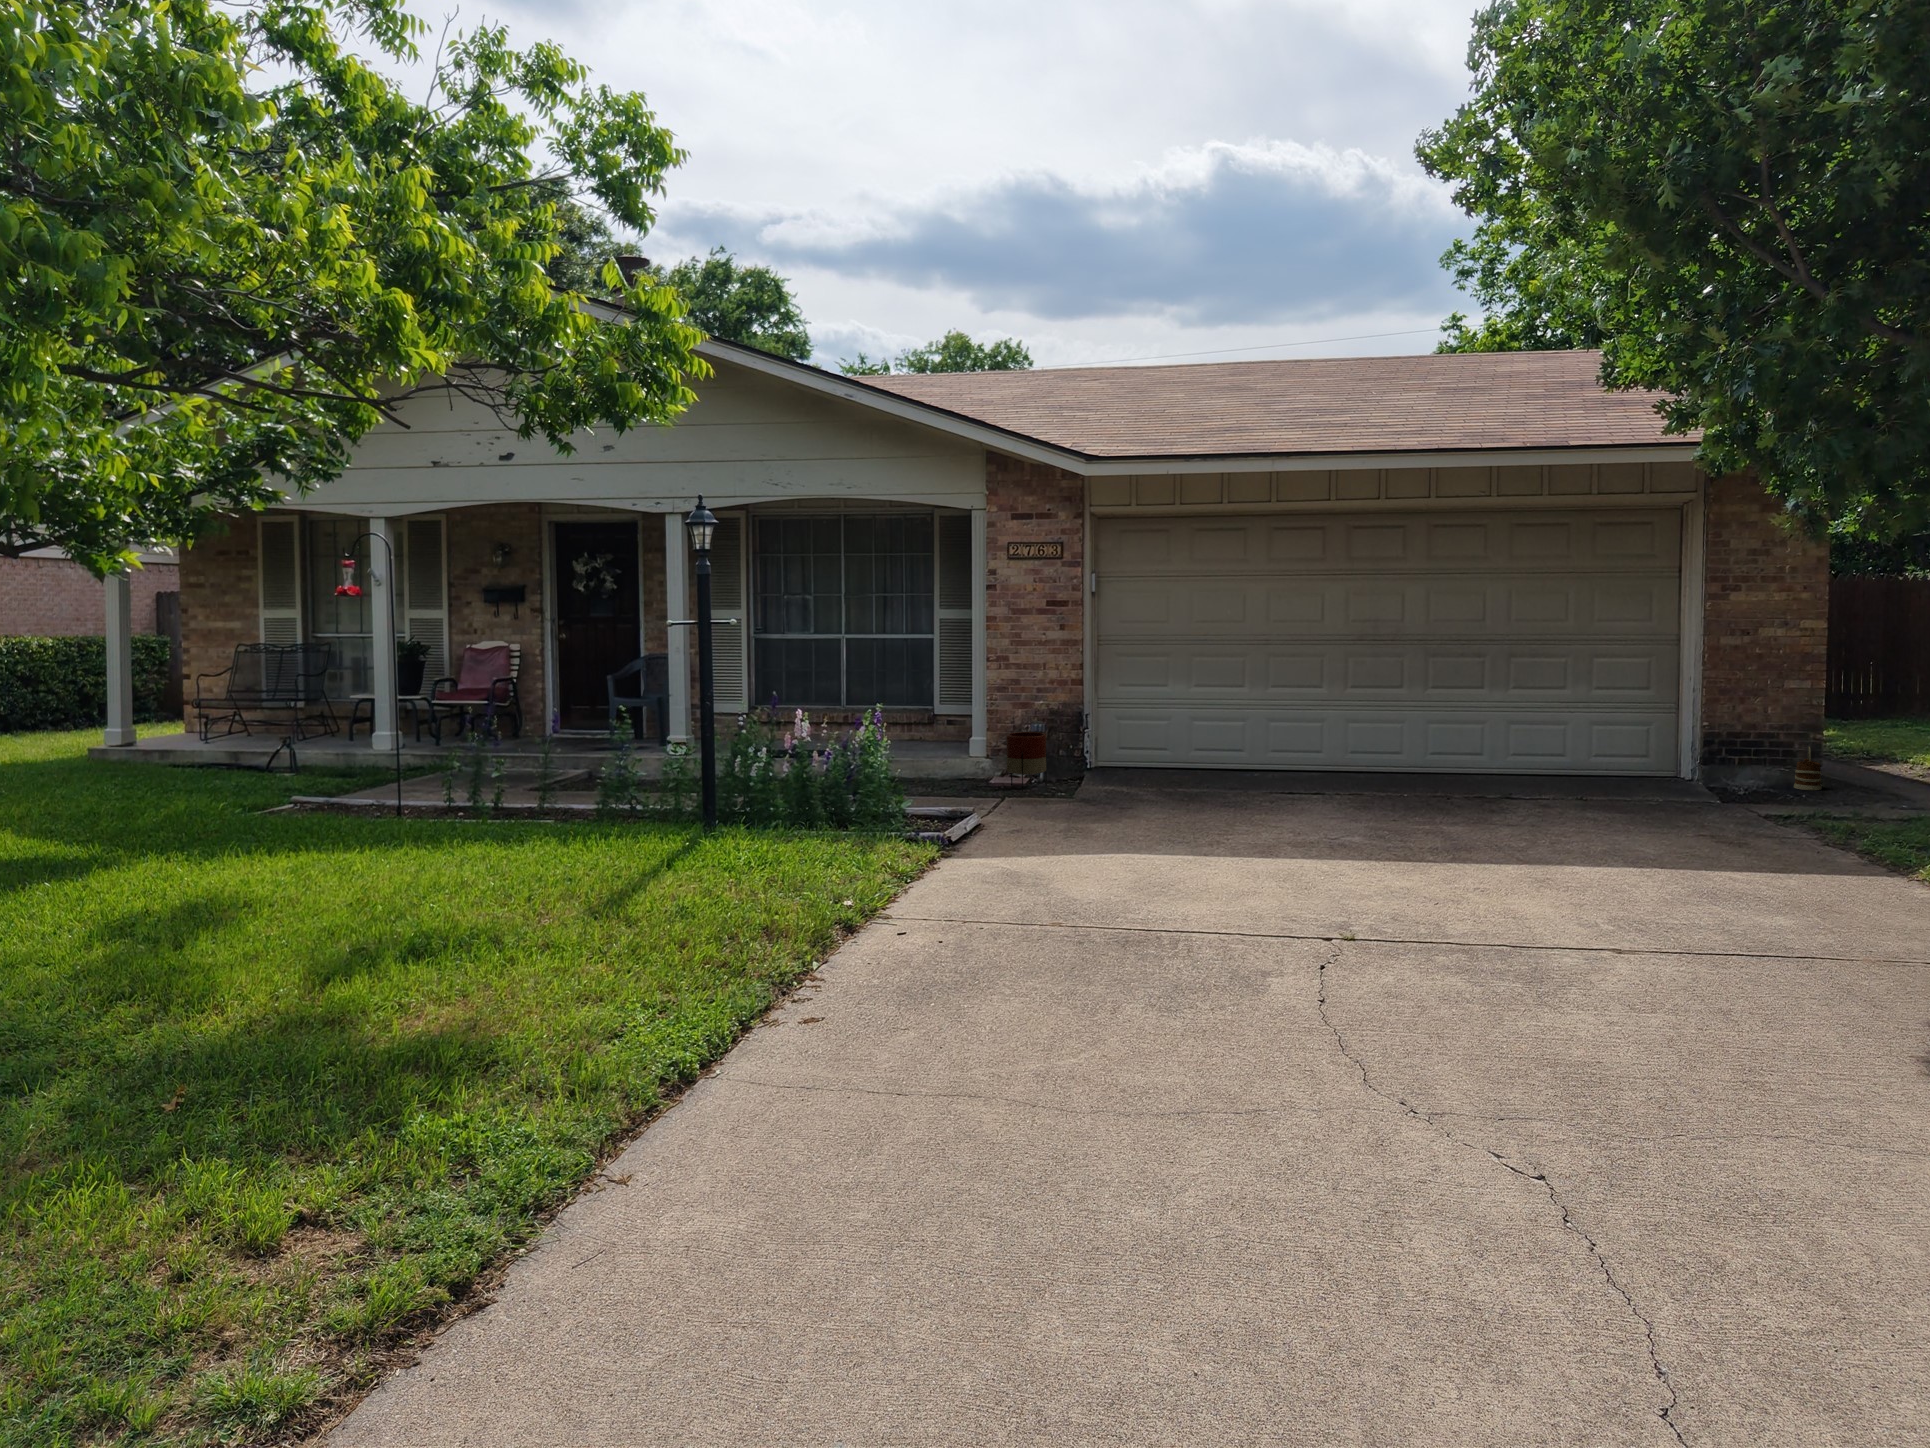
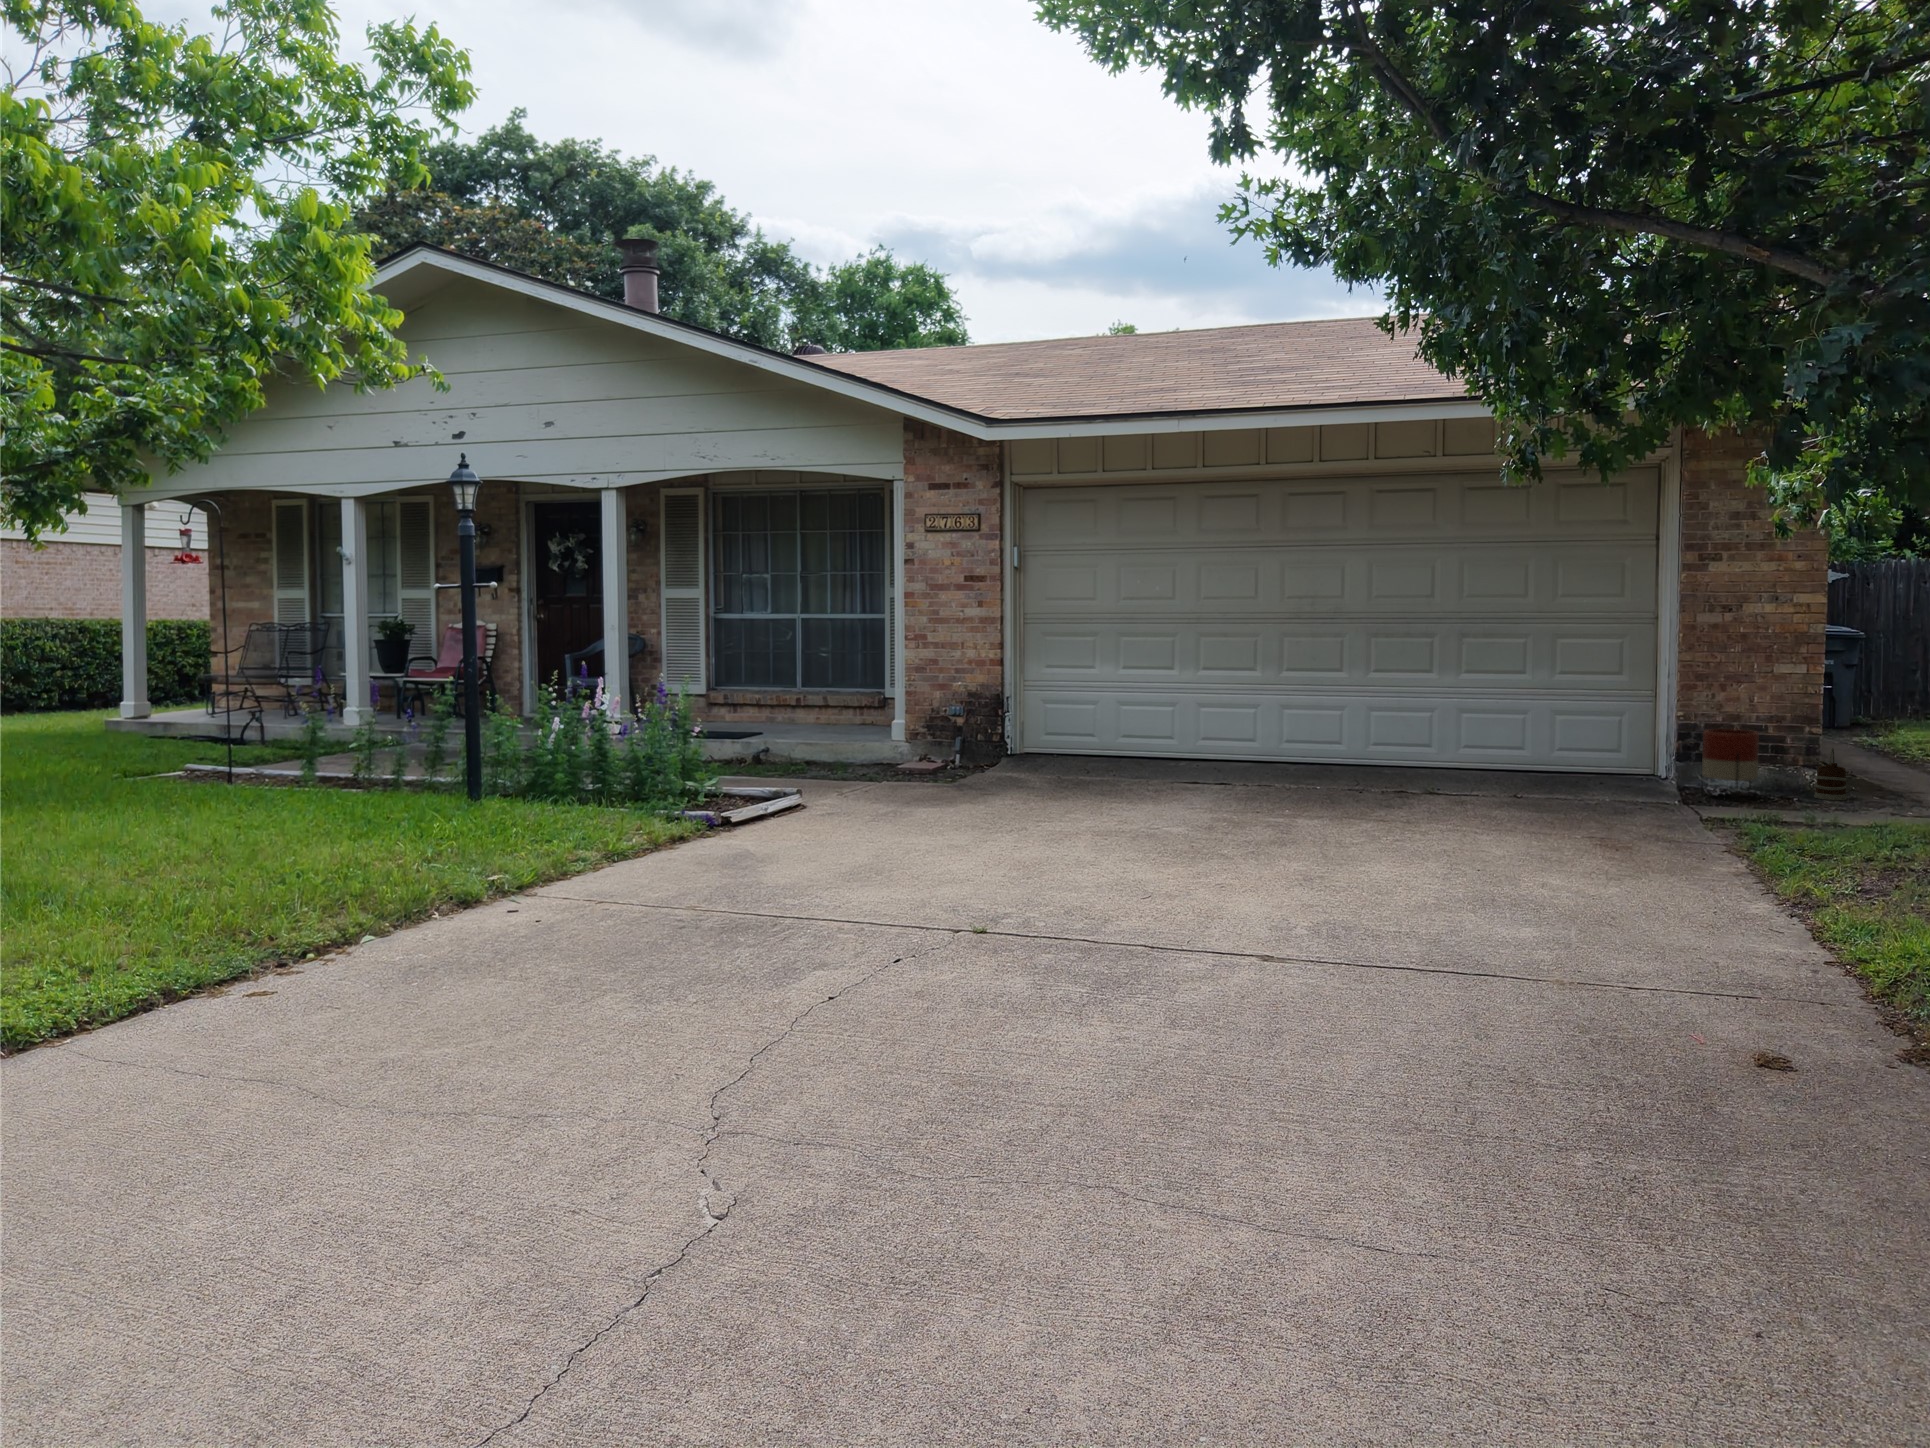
planter: present [1007,732,1047,791] -> present [1702,729,1759,788]

